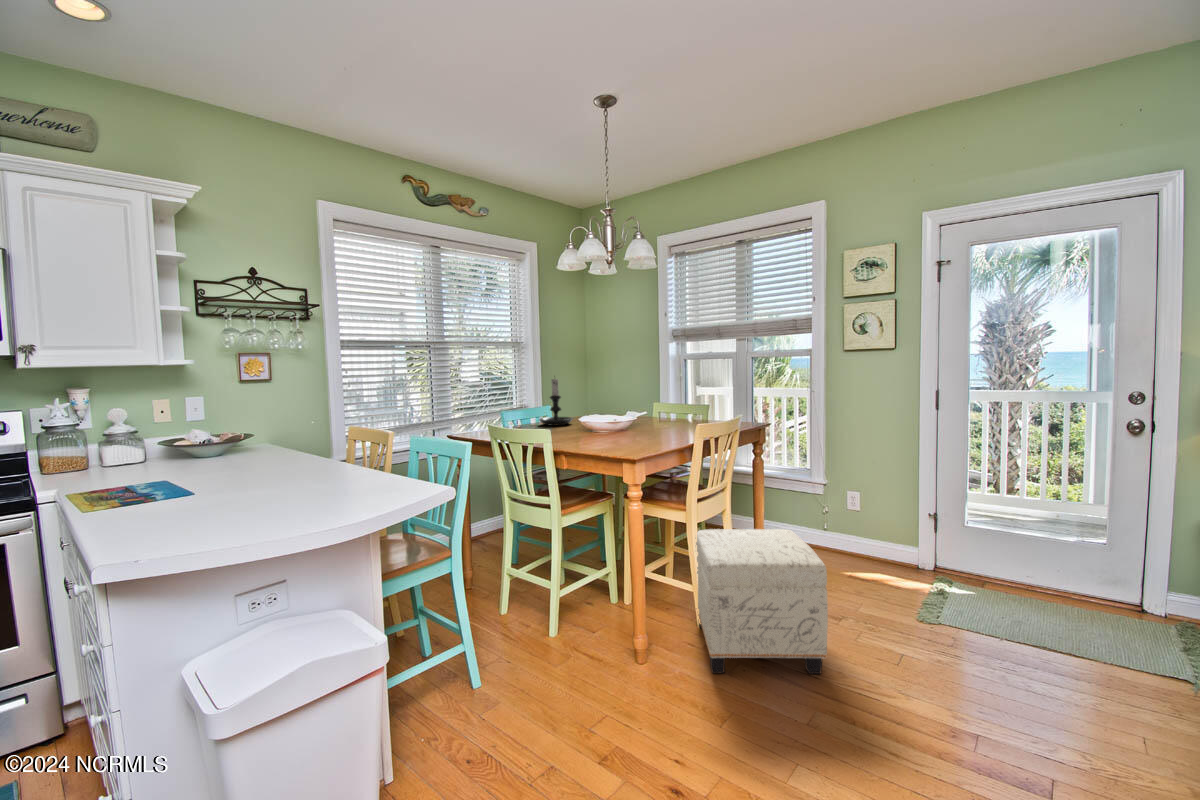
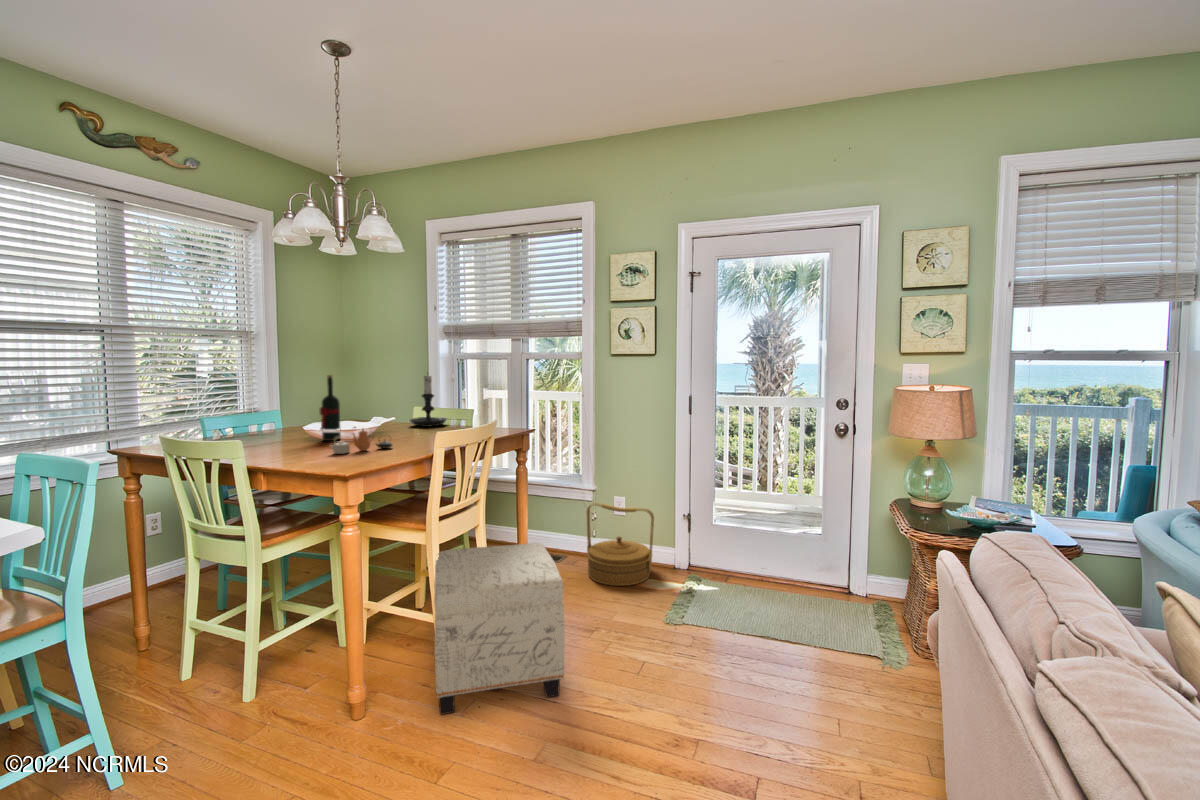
wine bottle: none [590,376,605,431] -> present [319,375,341,441]
candle holder: present [540,379,573,426] -> present [410,376,447,427]
teapot: none [607,420,655,442] -> present [330,429,392,454]
woven basket: none [819,496,896,580] -> present [587,503,654,586]

